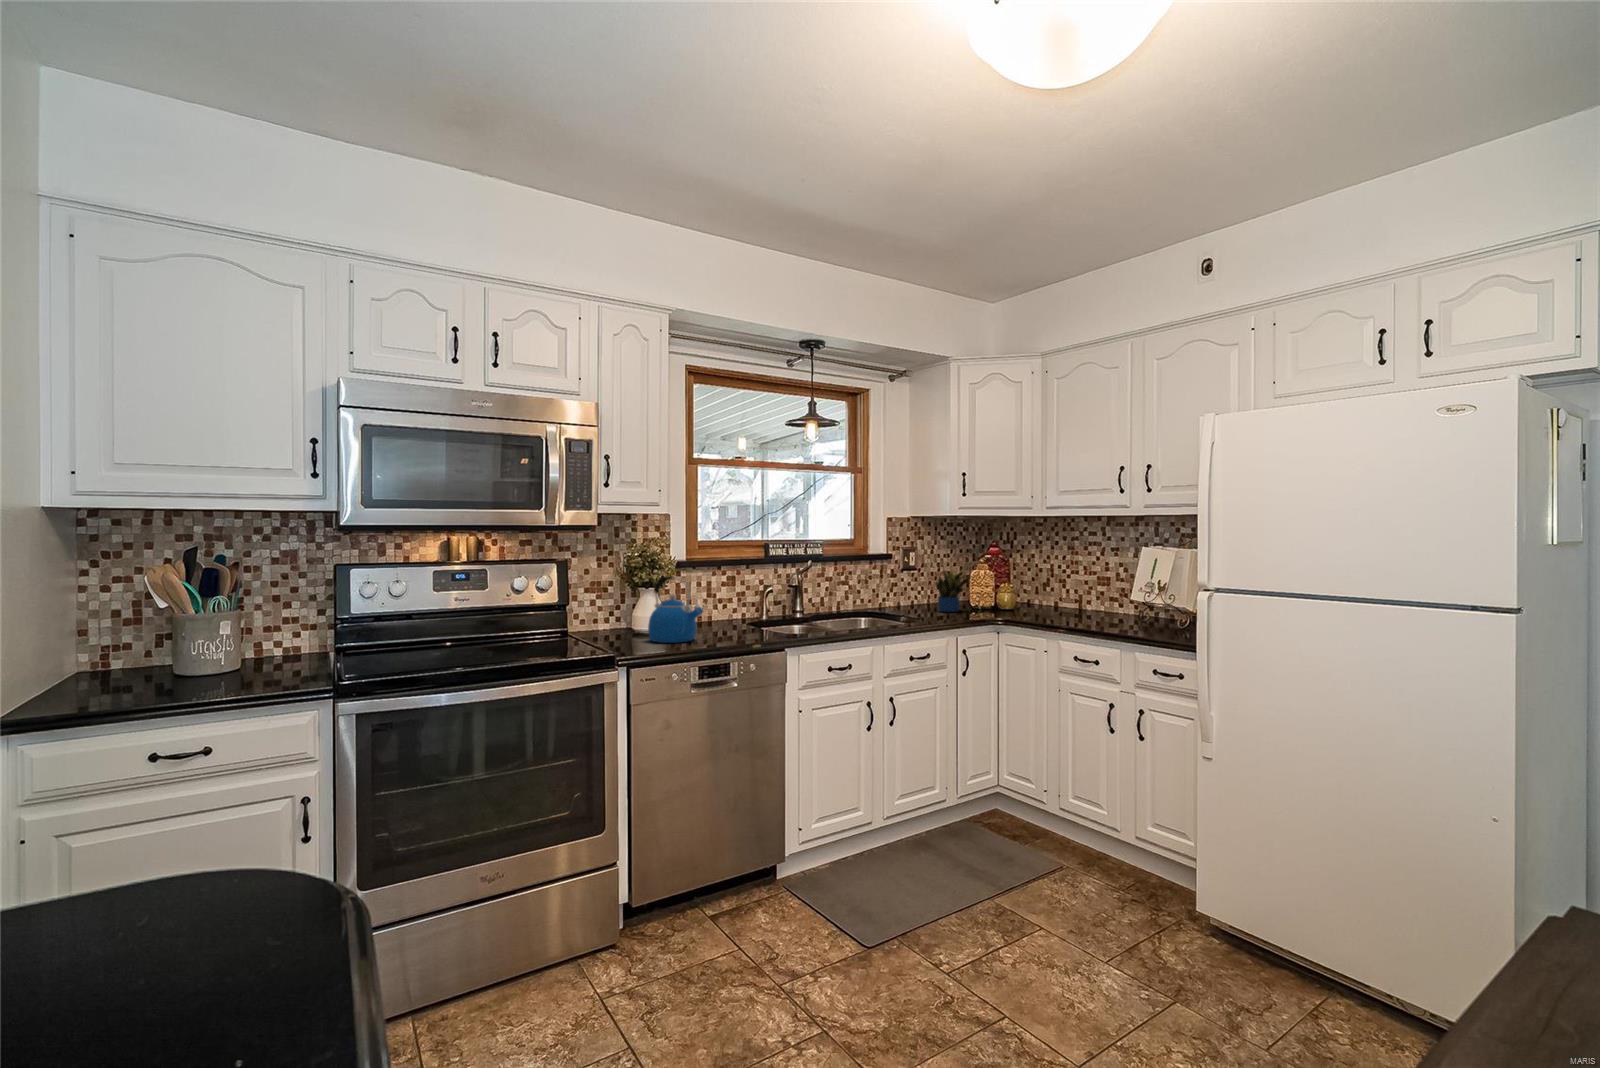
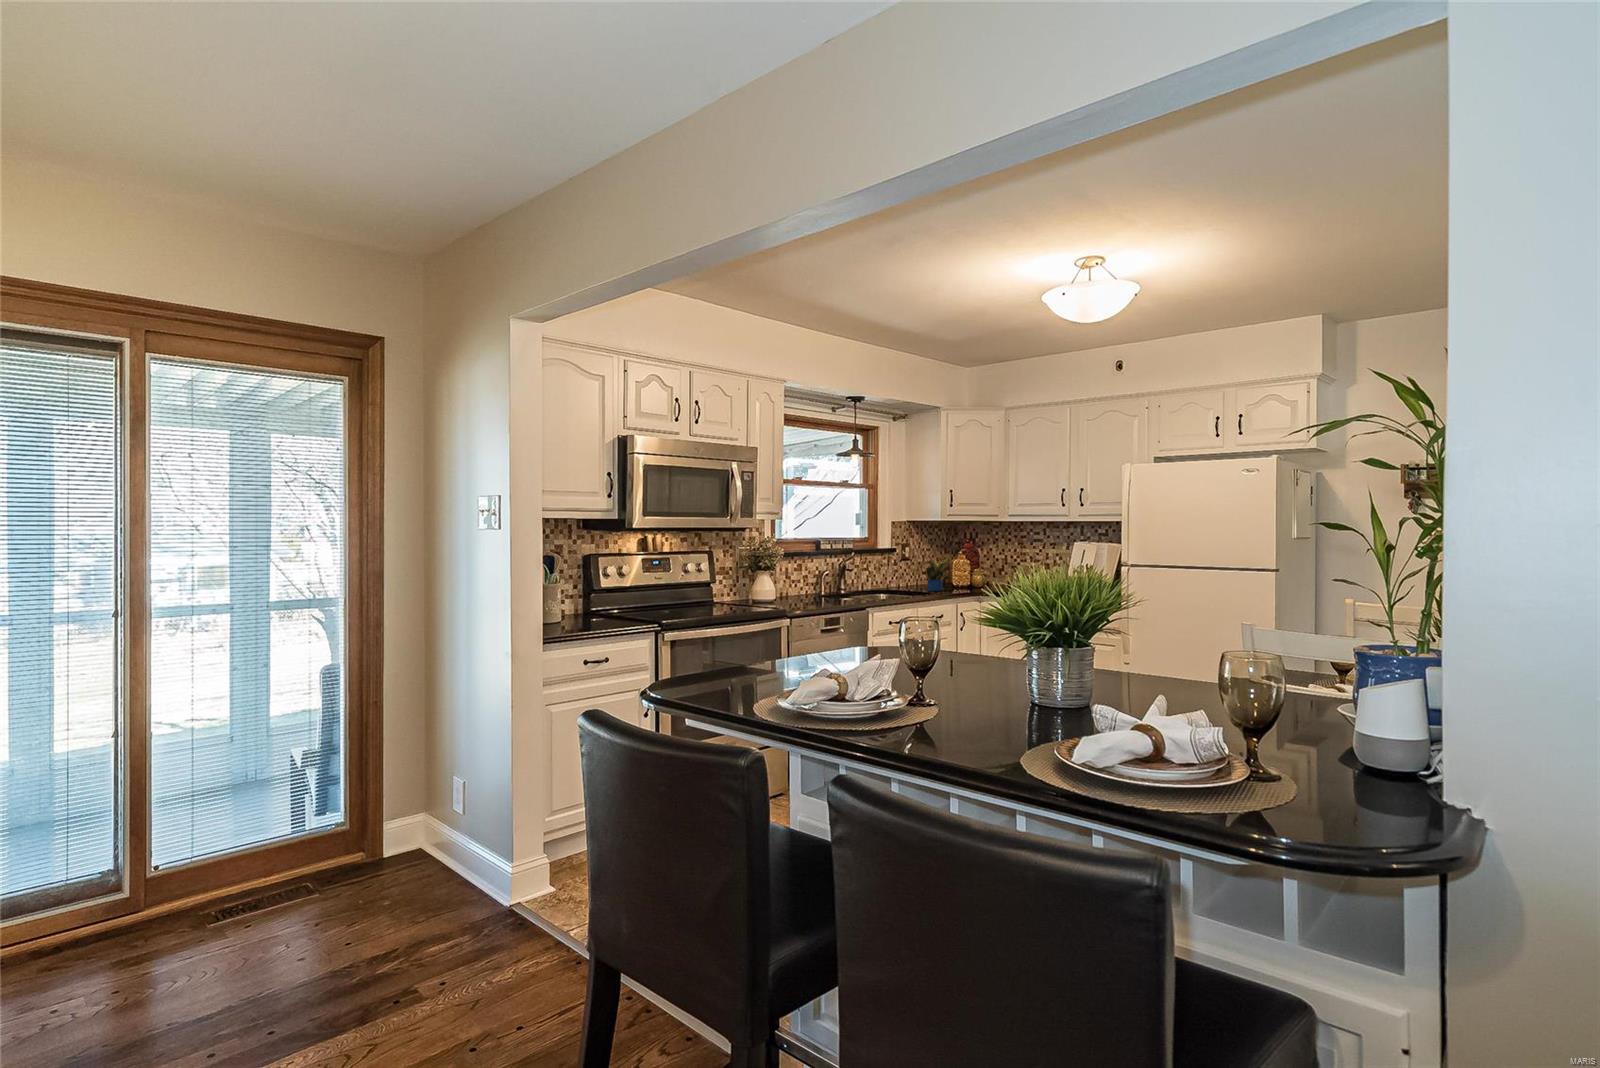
kettle: present [648,576,703,643] -> none [770,562,810,607]

